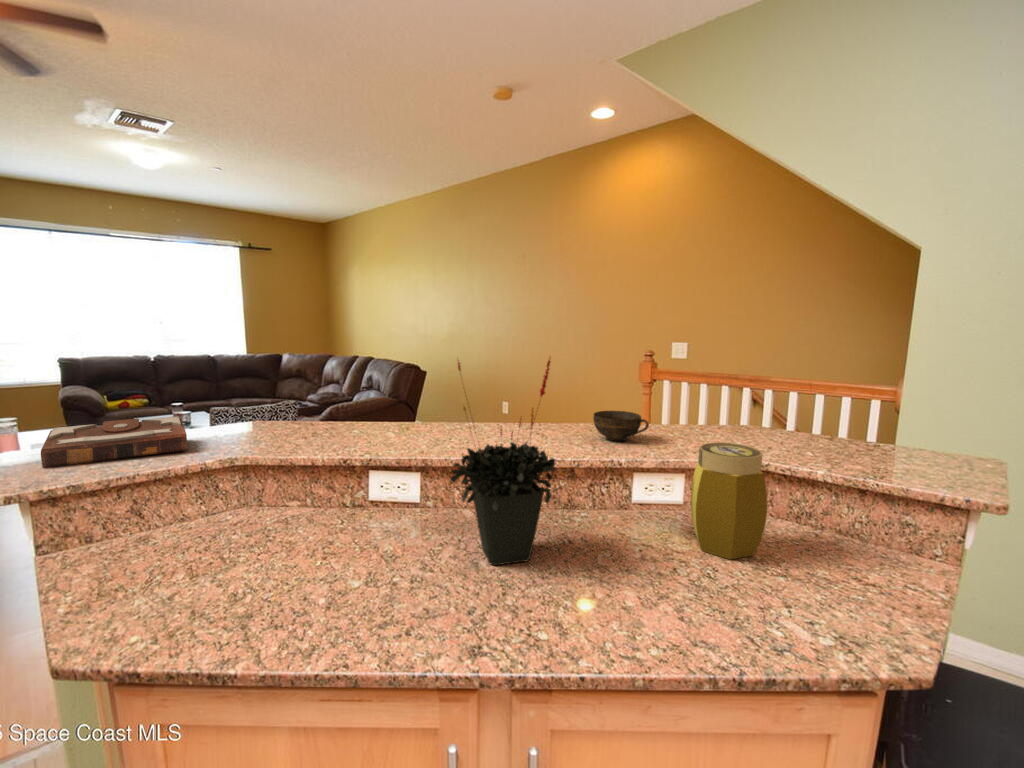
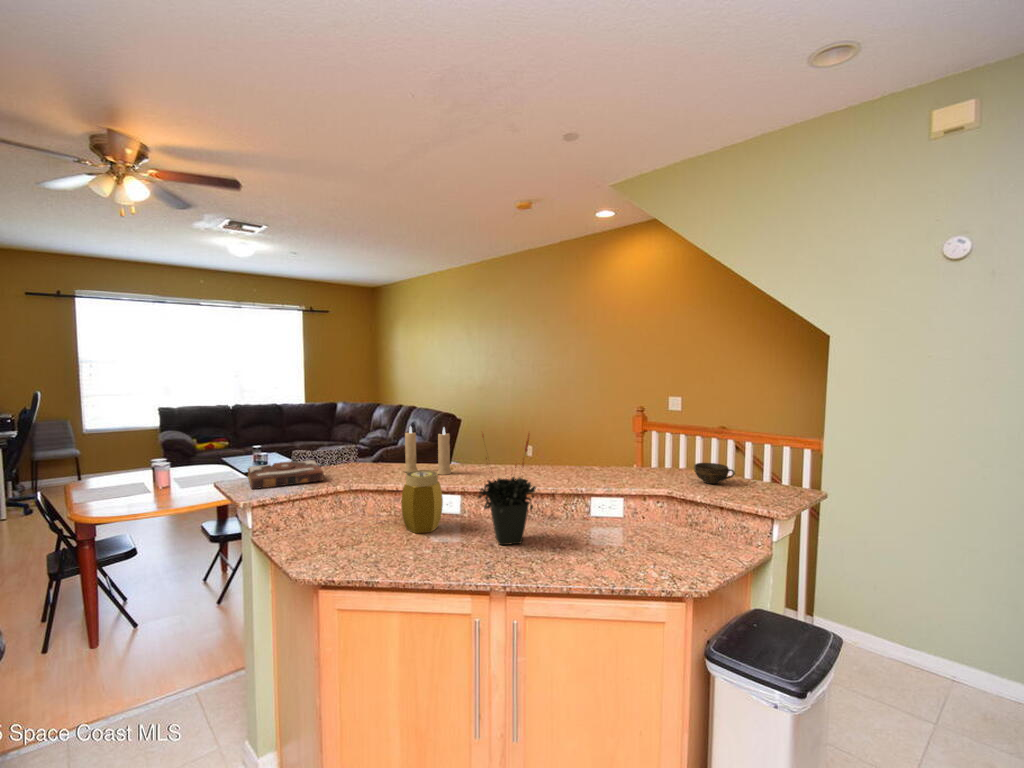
candle: none [331,360,408,438] -> present [404,426,451,475]
cup: present [593,411,649,441] -> present [694,463,735,484]
jar: present [691,442,767,559] -> present [401,470,443,533]

